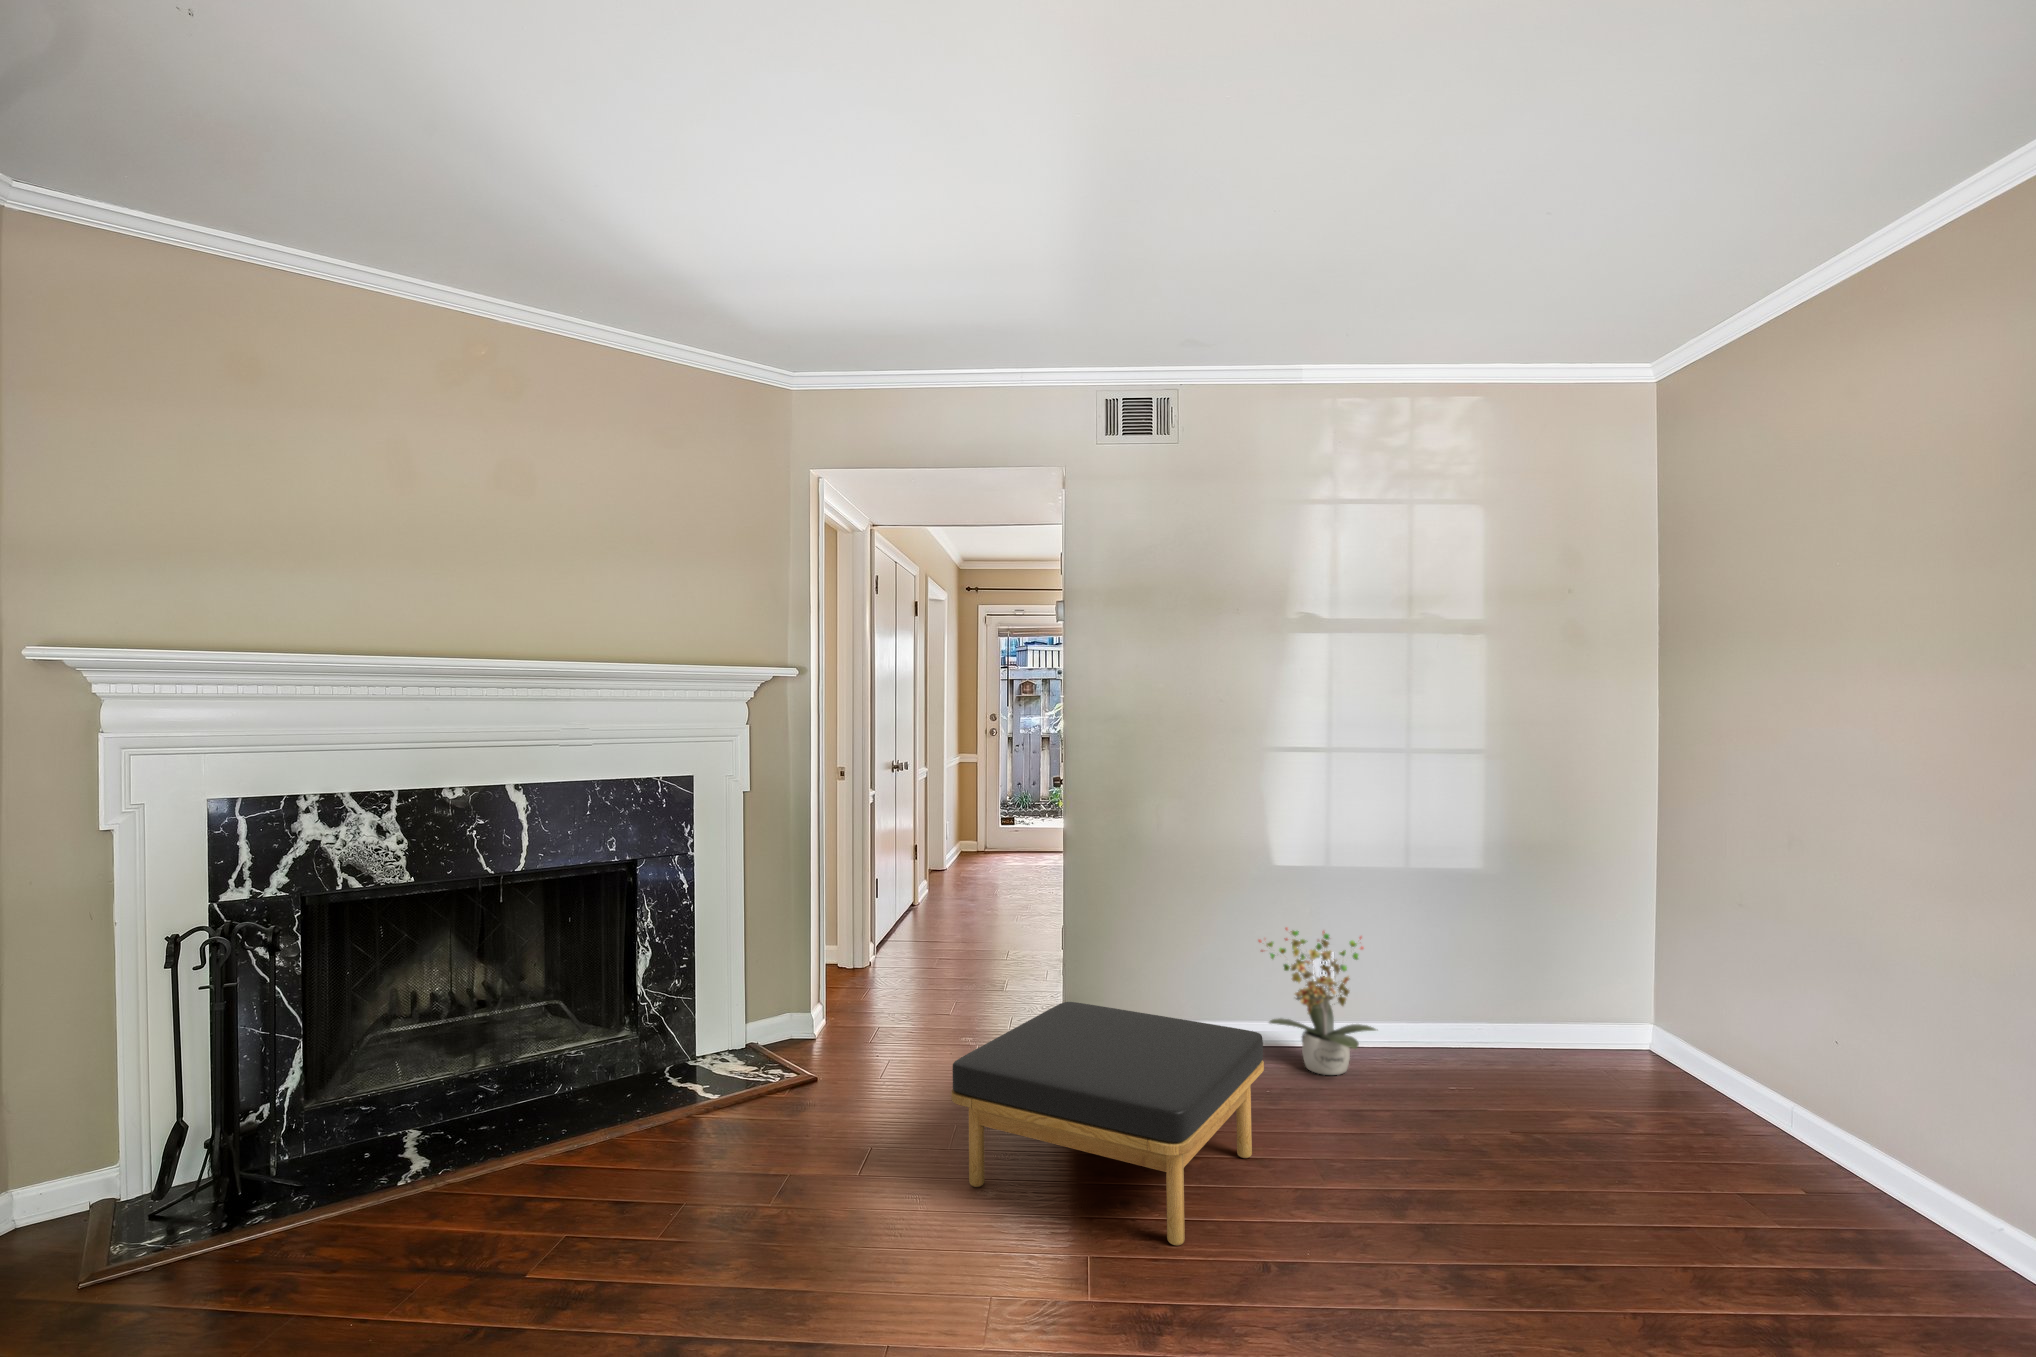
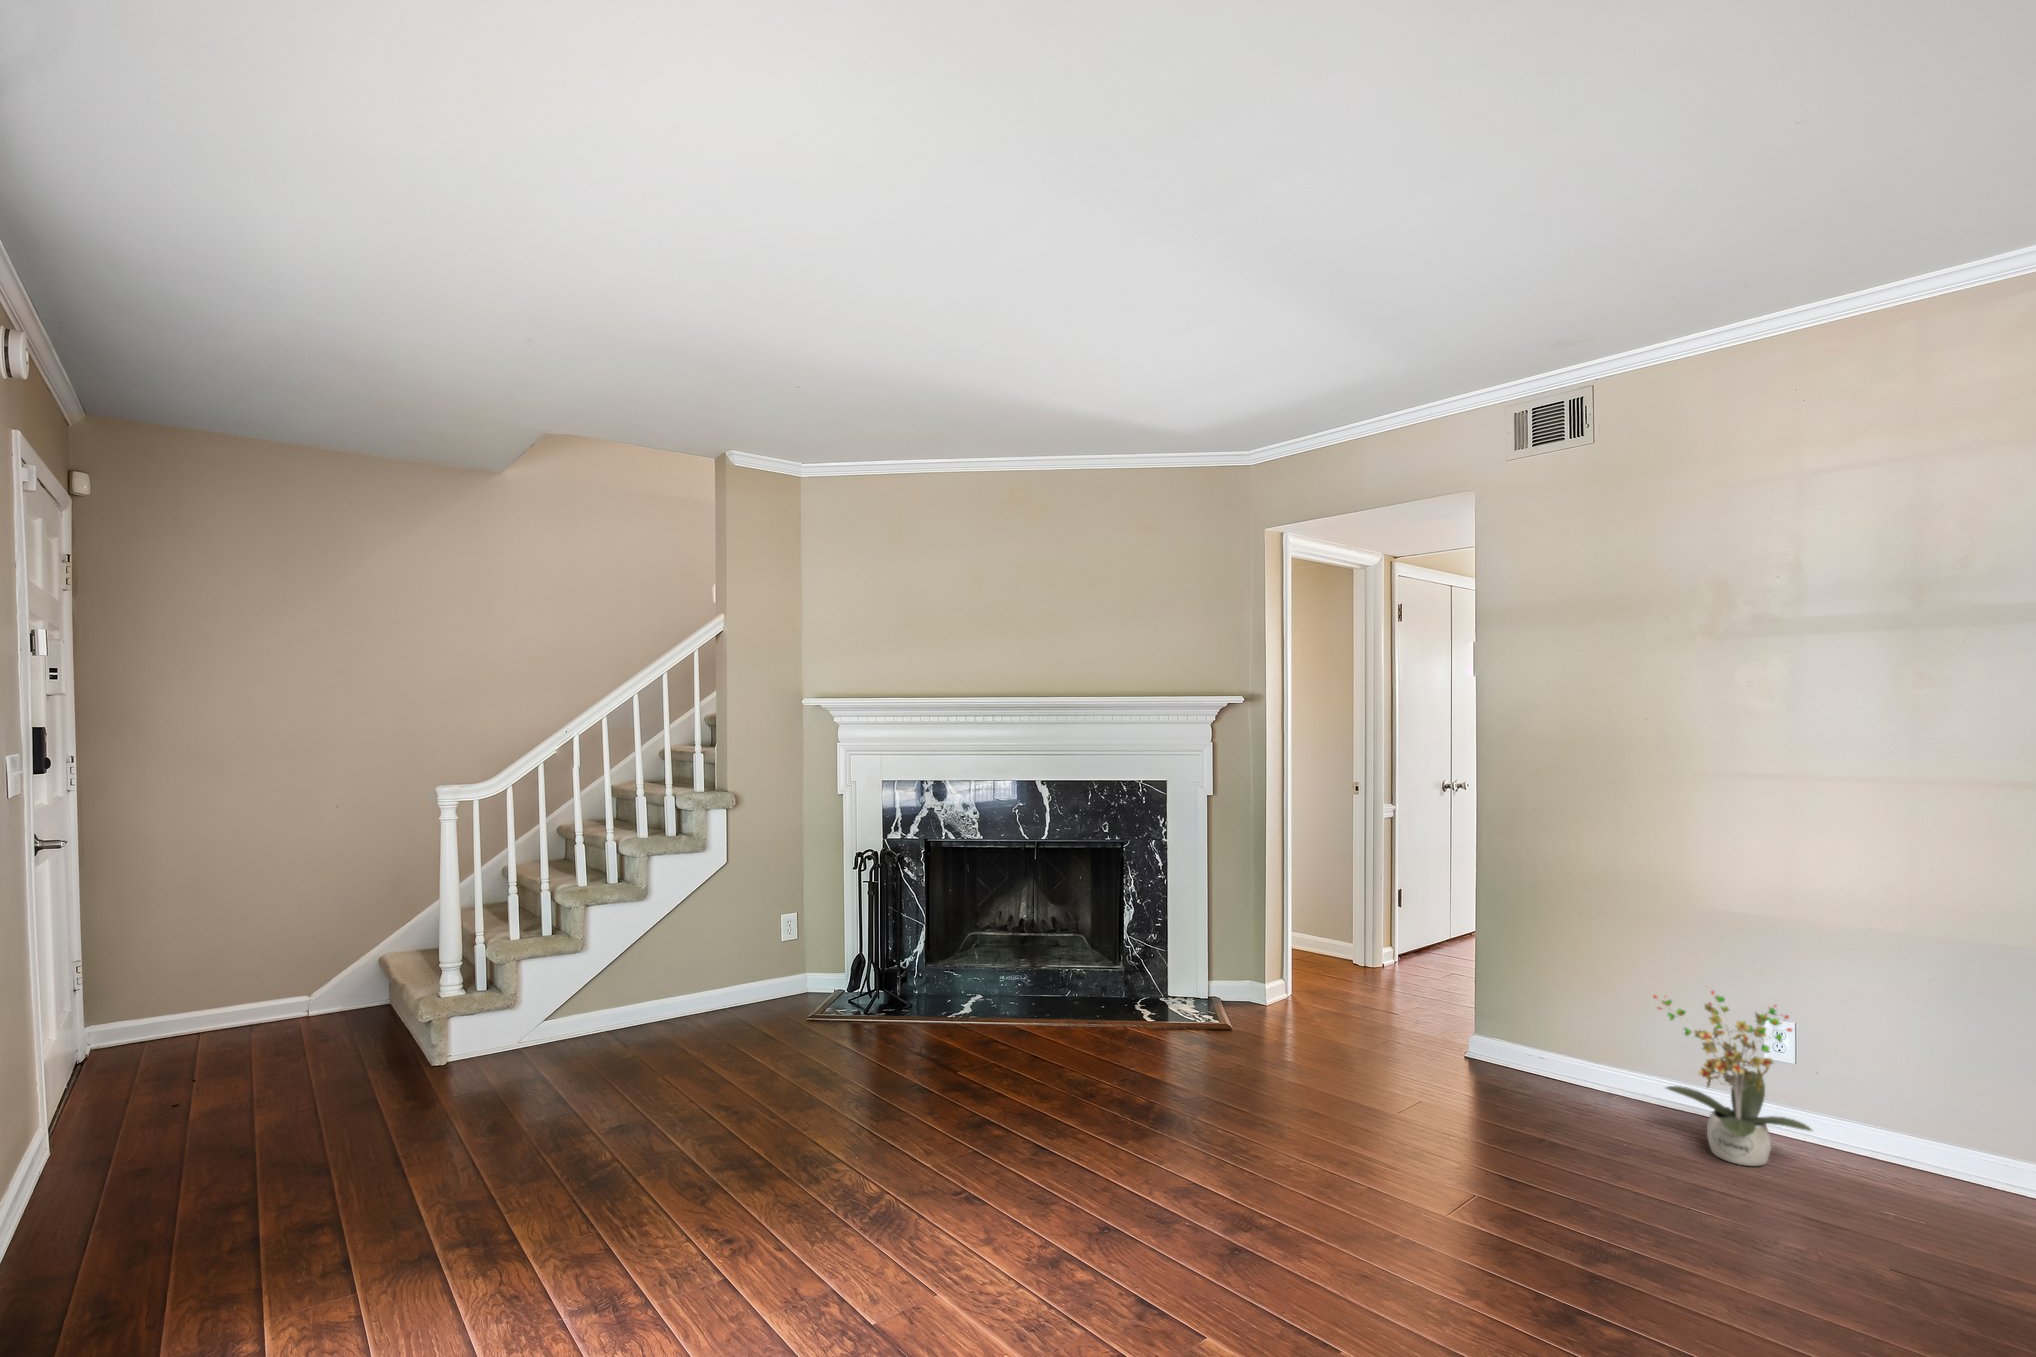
ottoman: present [951,1002,1264,1245] -> none [1235,1008,1536,1209]

